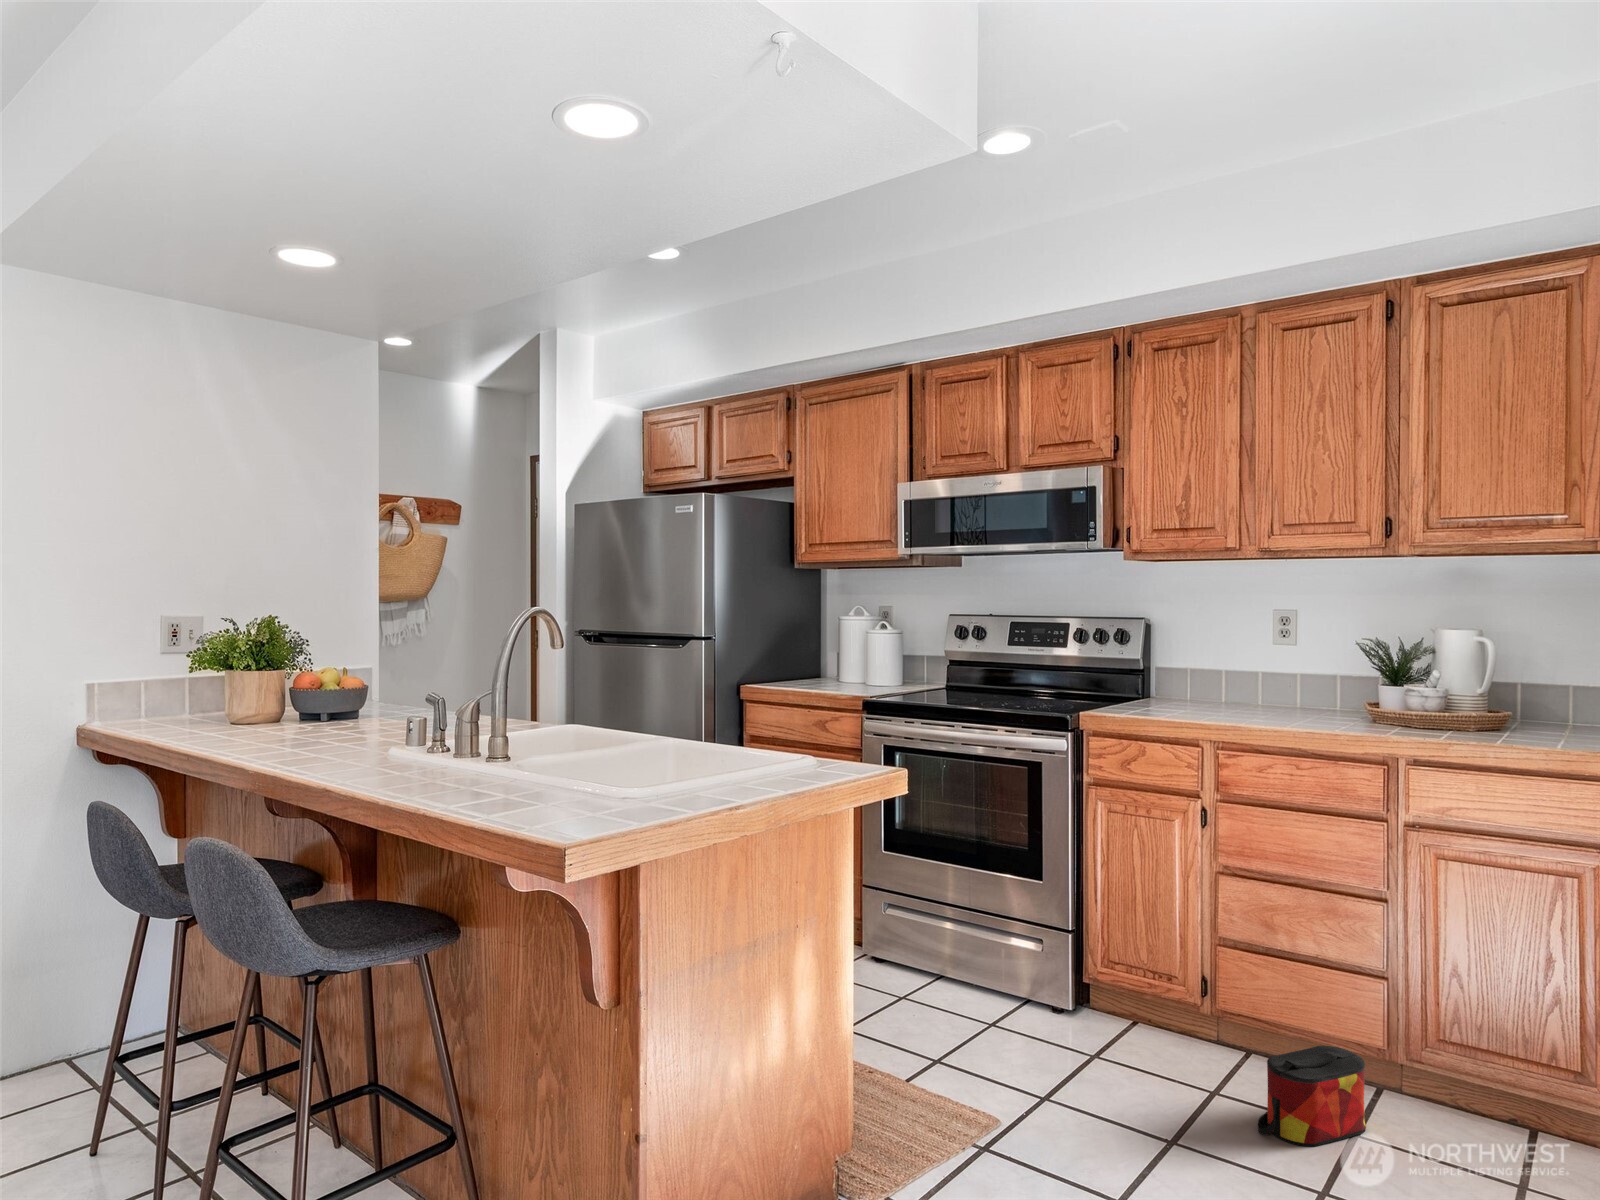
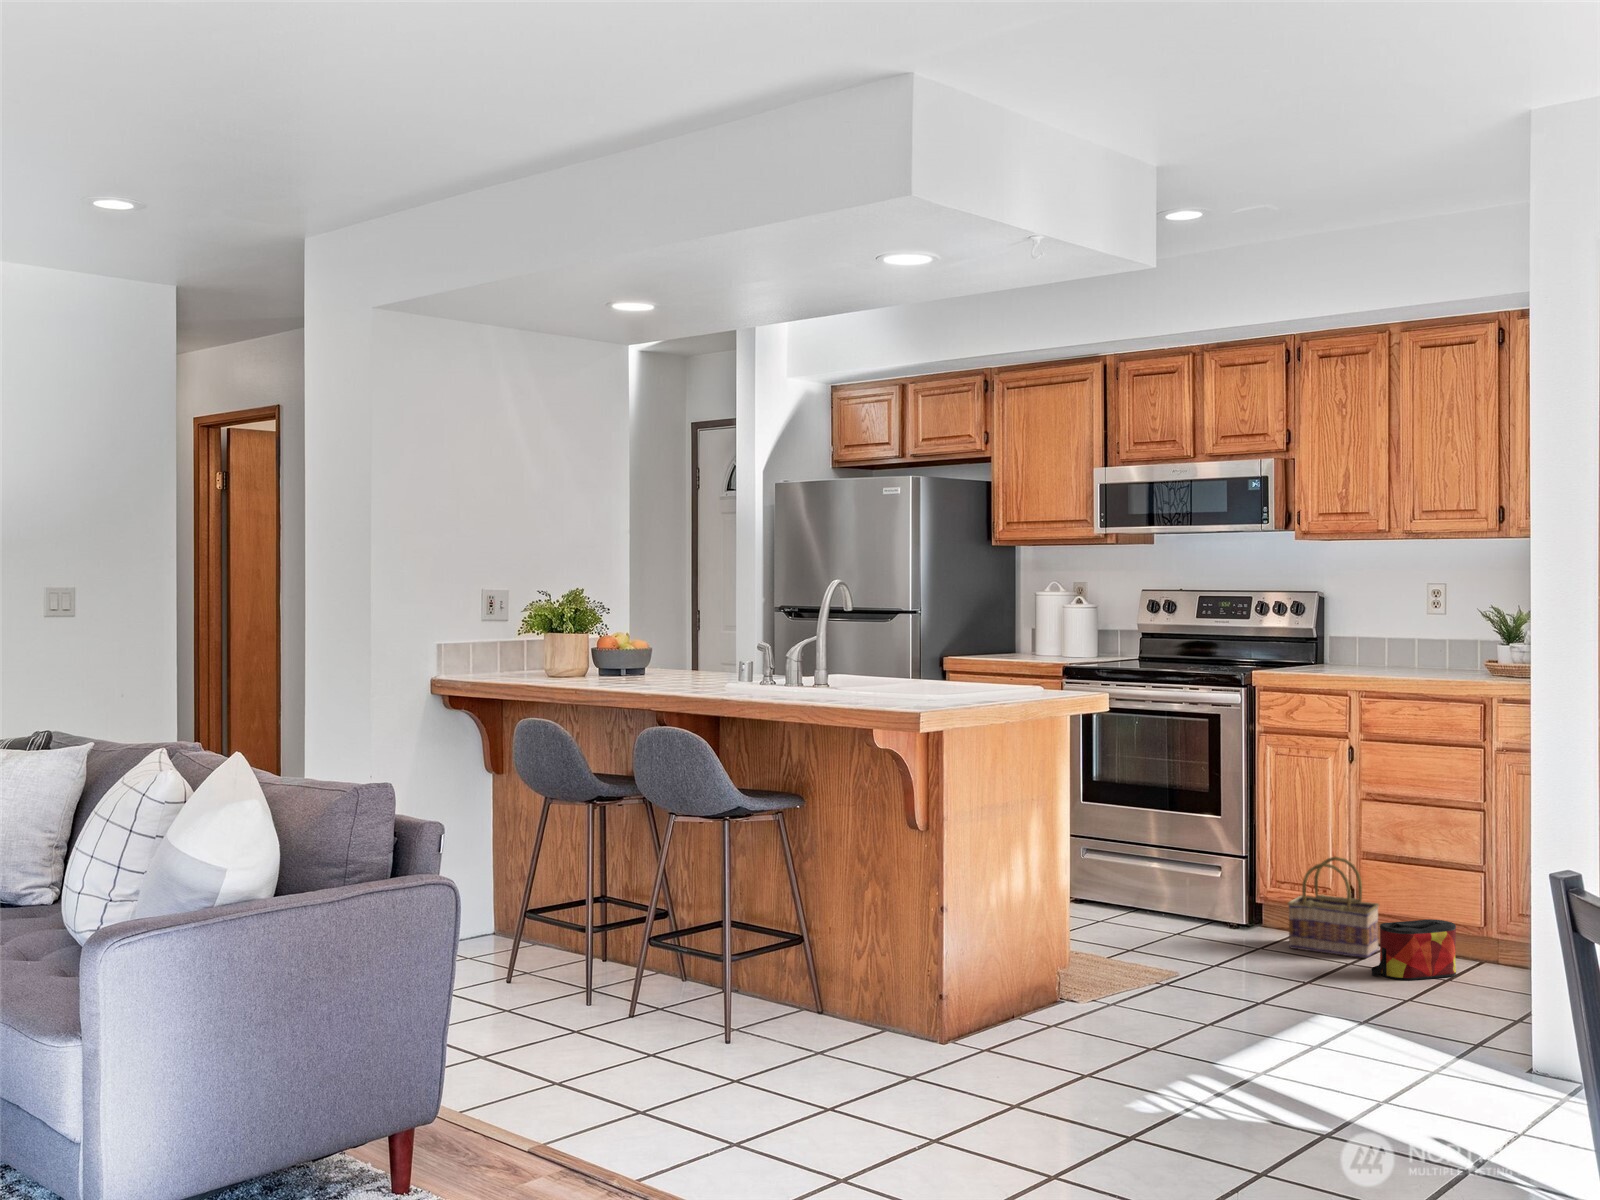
basket: none [1132,944,1245,1086] -> present [1288,857,1379,958]

